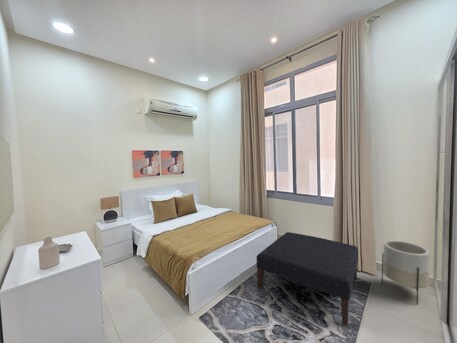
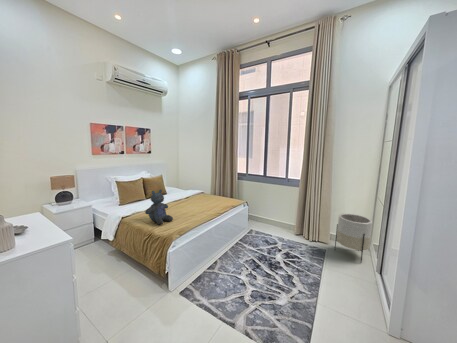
stuffed bear: none [171,211,197,246] -> present [145,190,173,225]
ottoman: present [257,232,358,325] -> none [233,210,318,284]

